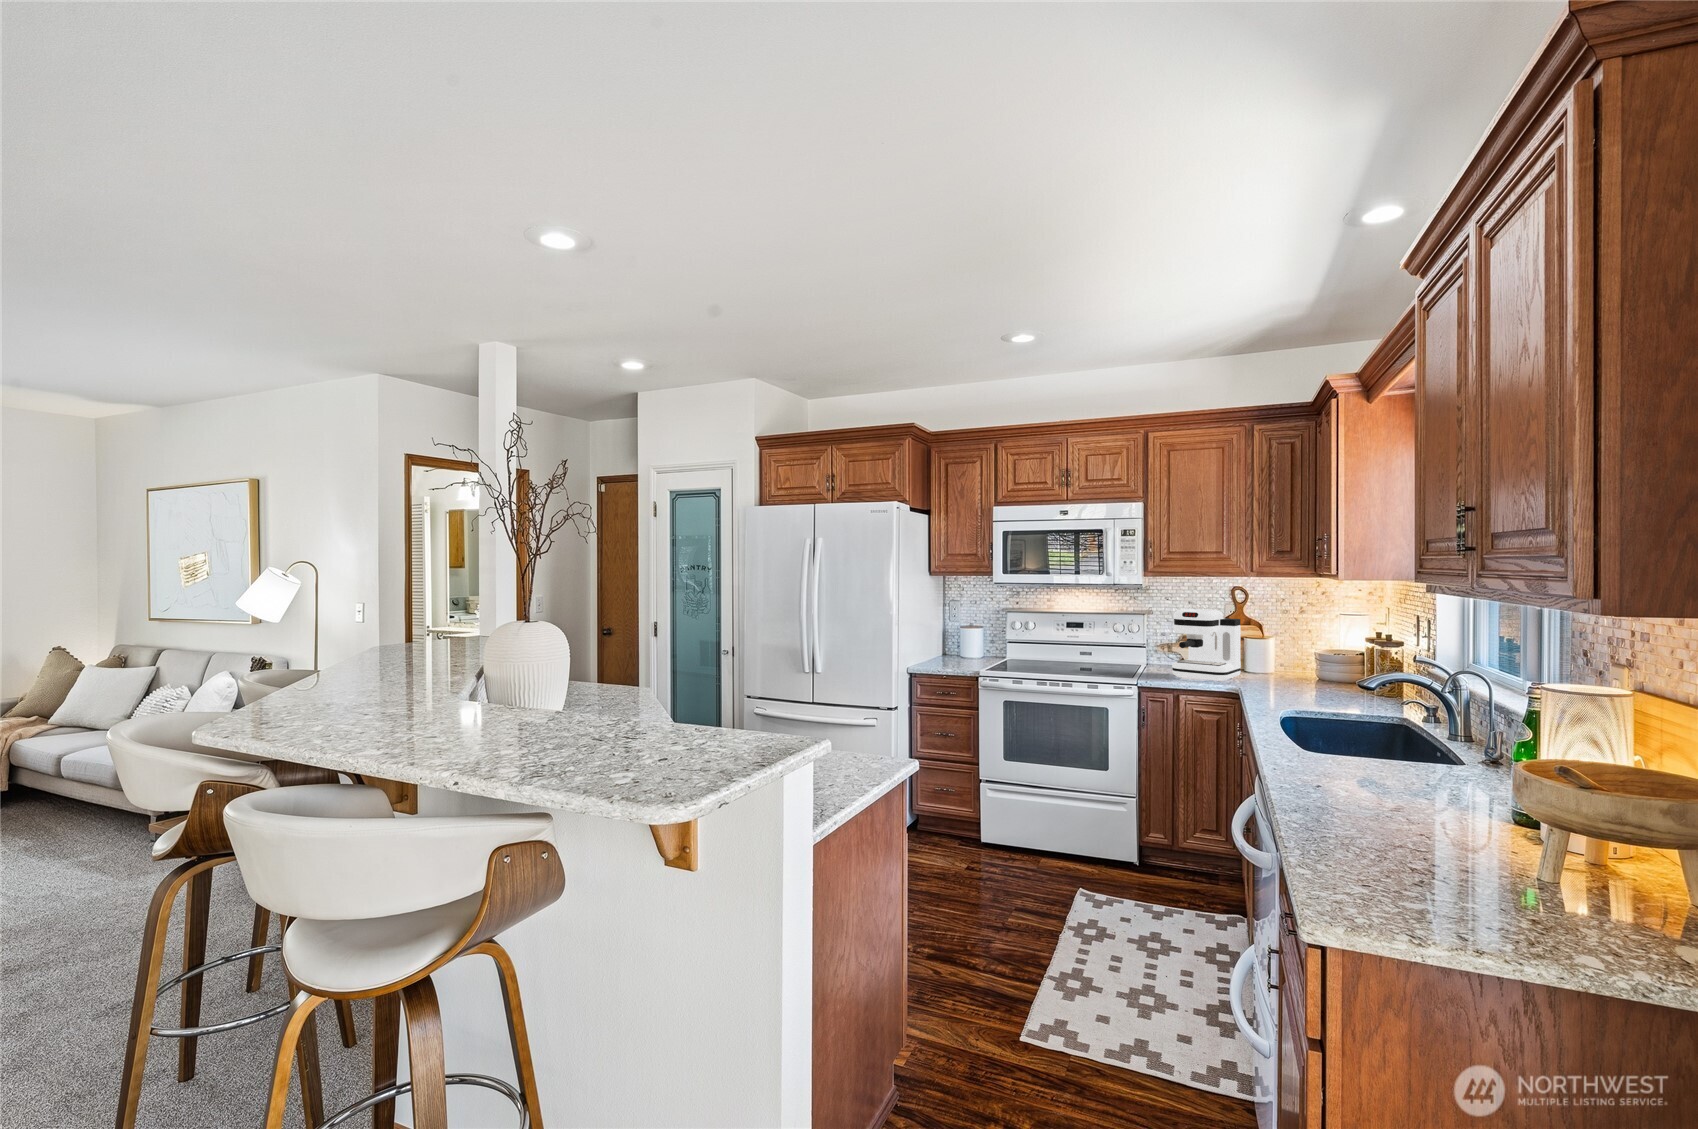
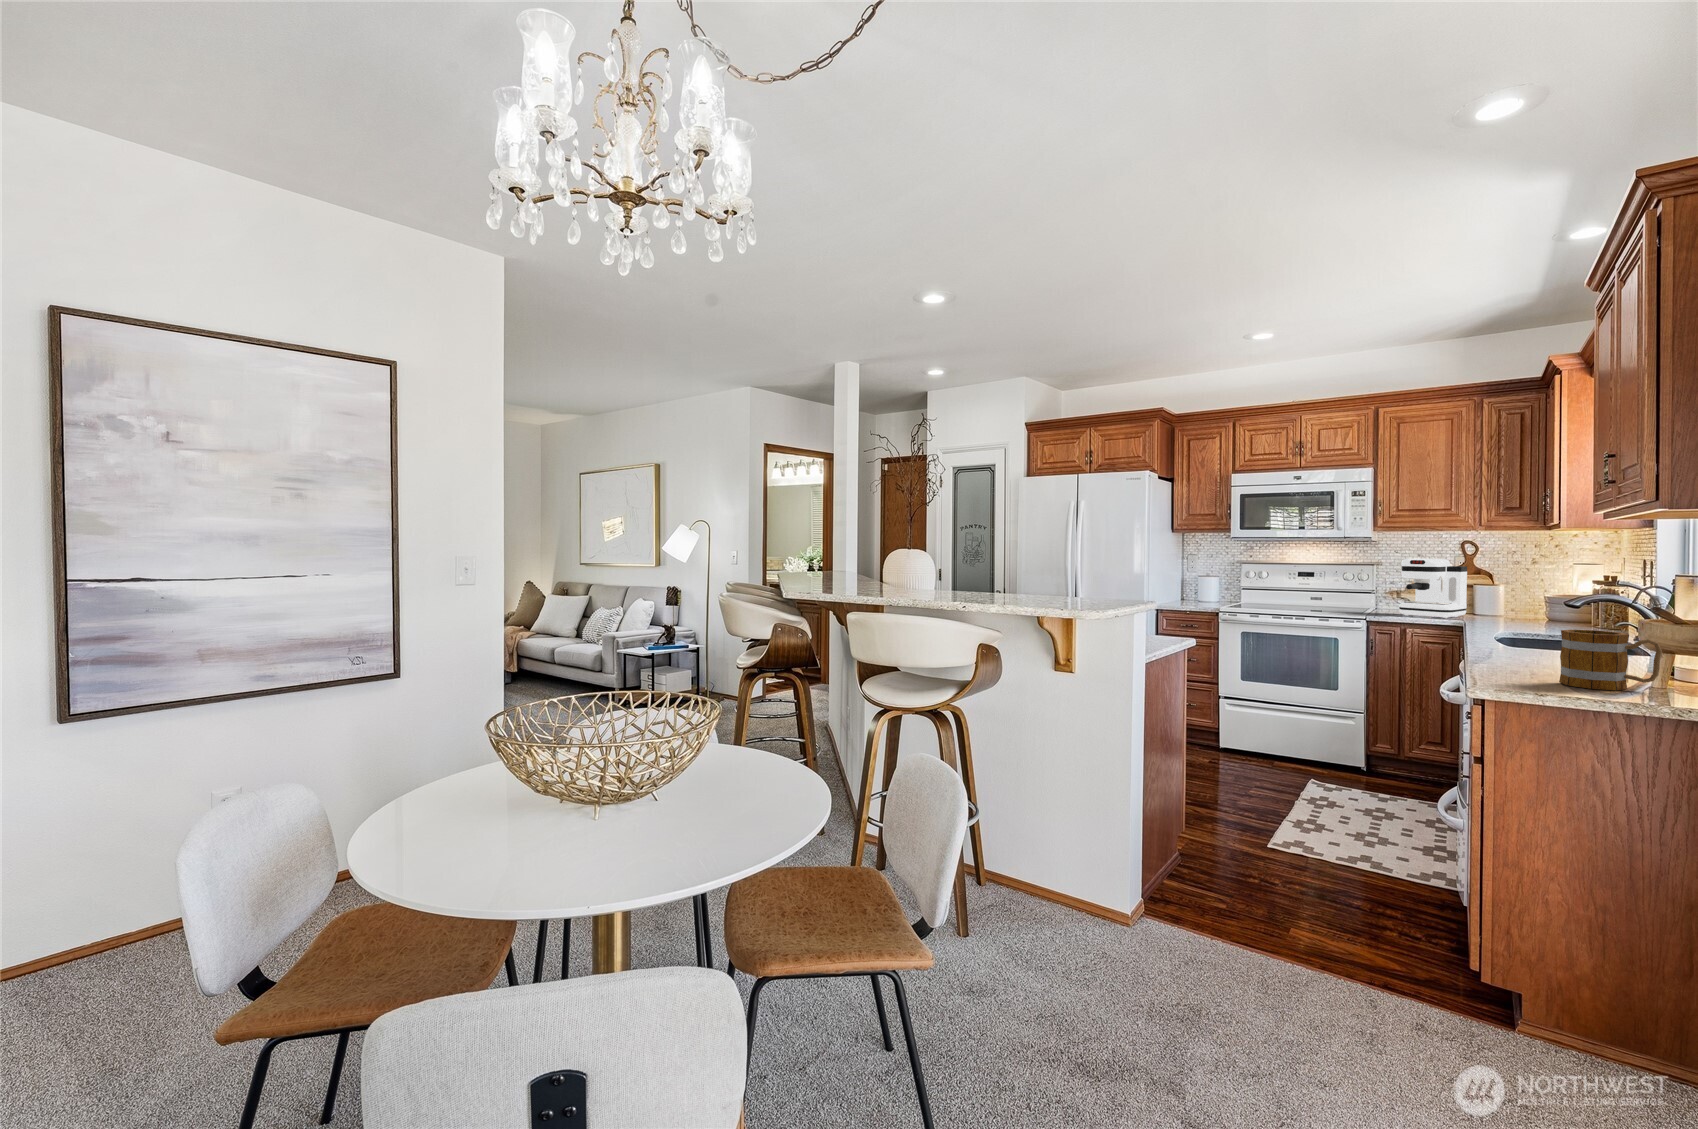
mug: none [1411,778,1565,896] -> present [1559,629,1662,690]

